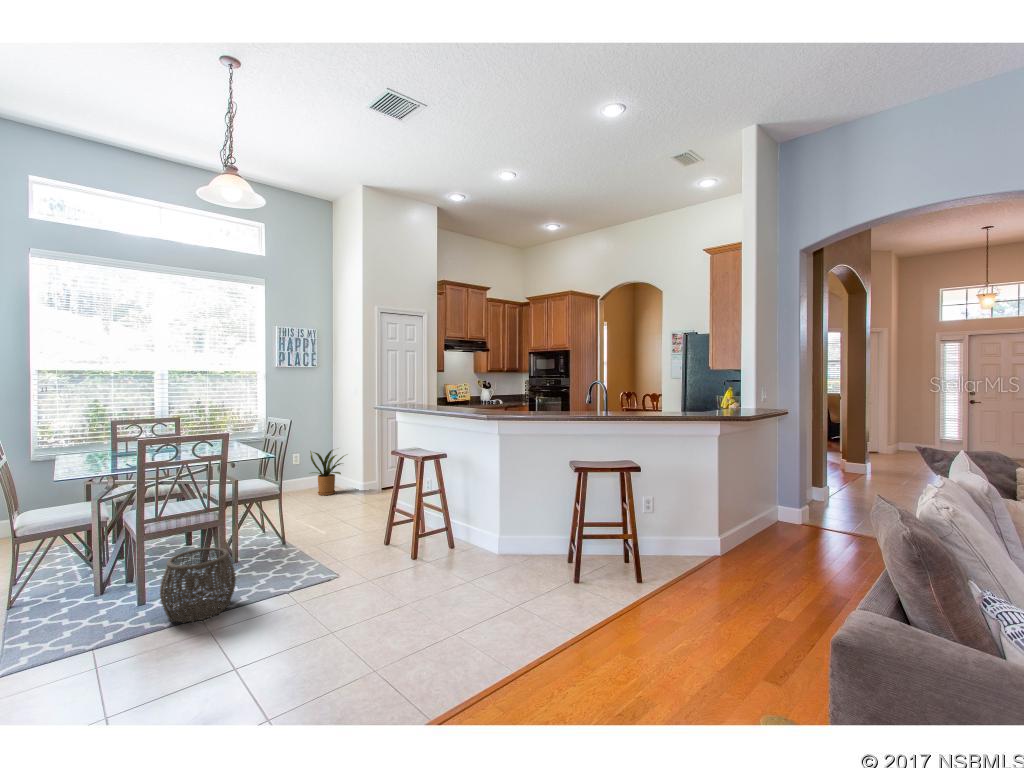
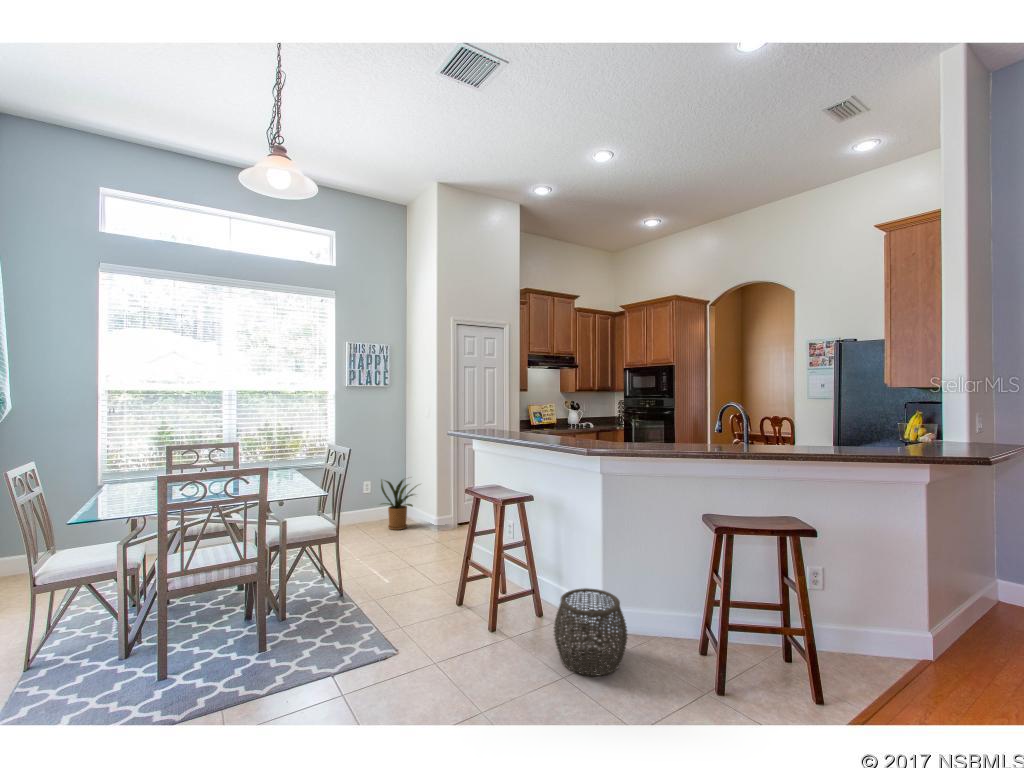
woven basket: present [160,547,236,623] -> present [554,588,627,677]

